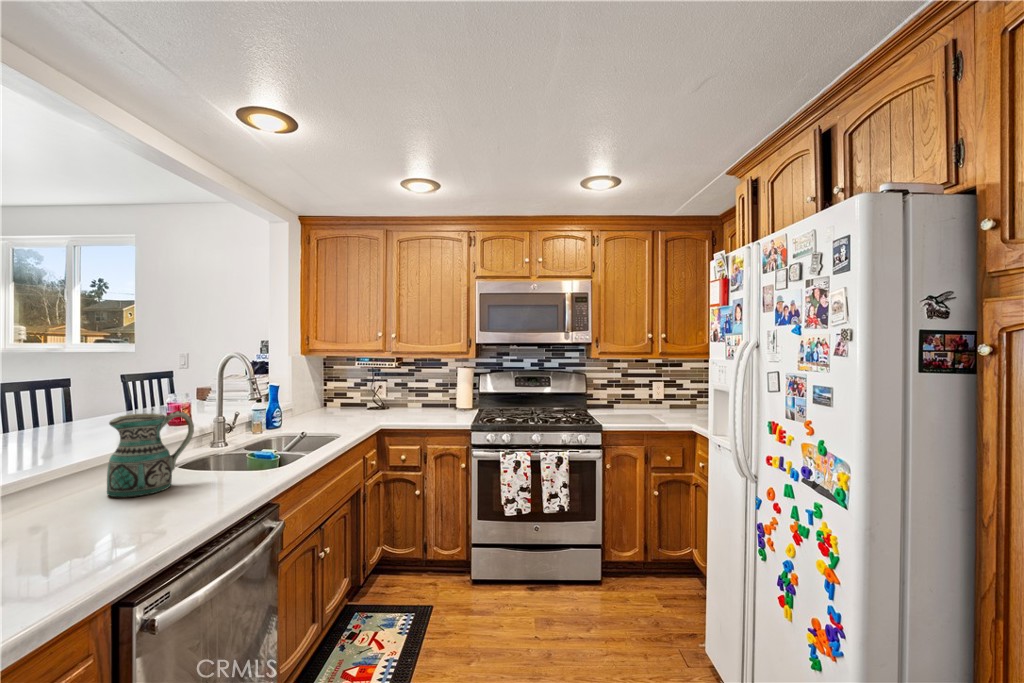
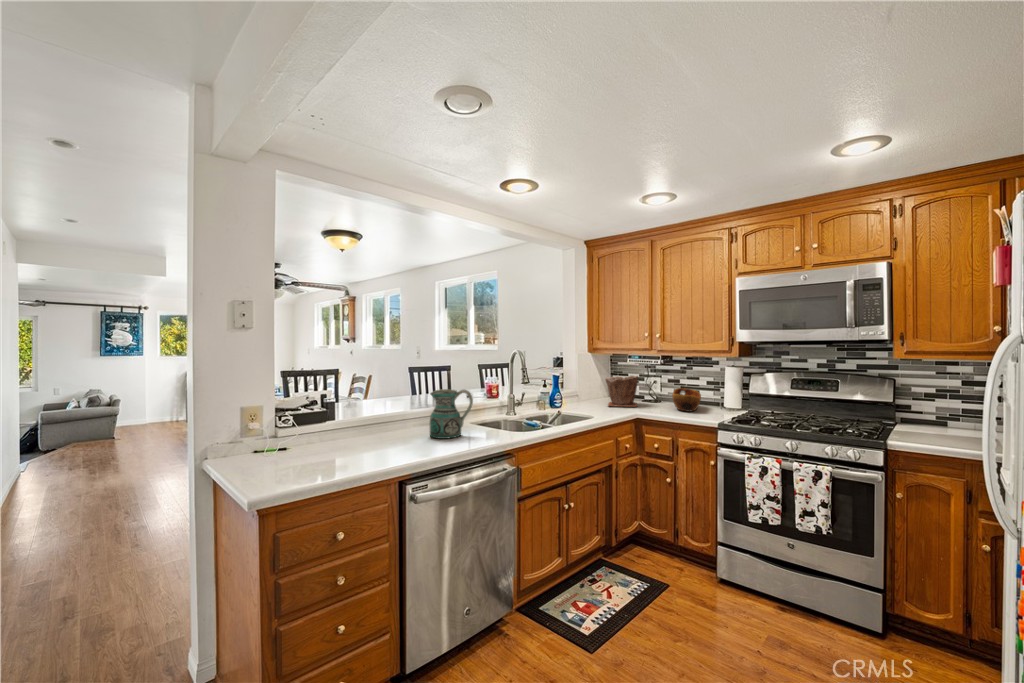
plant pot: none [331,381,372,419] -> present [605,376,638,407]
wooden bowl: none [408,392,440,416] -> present [672,388,701,411]

